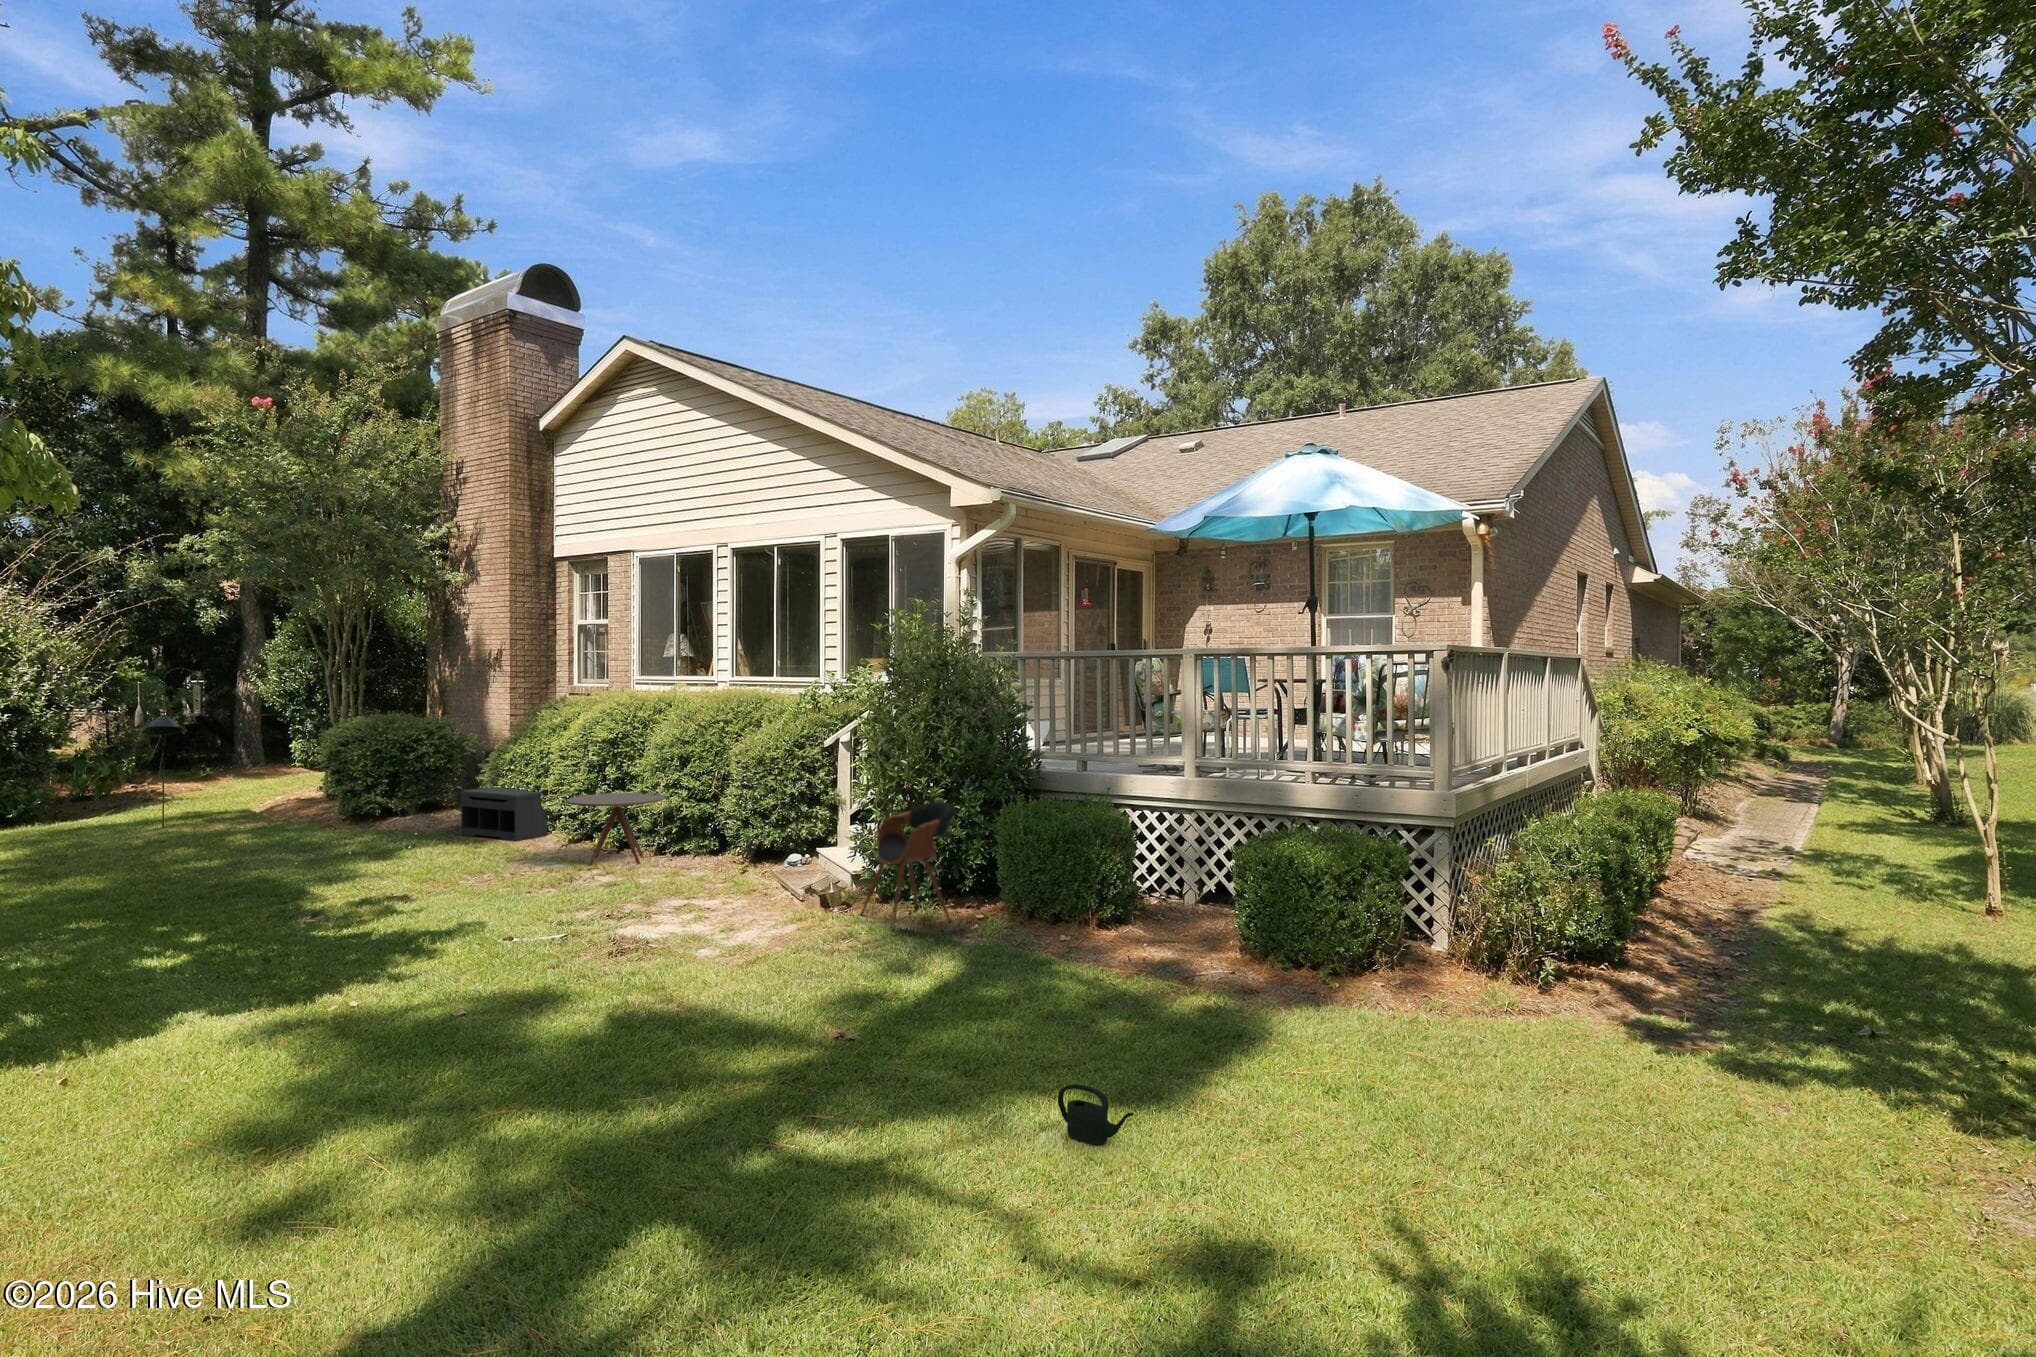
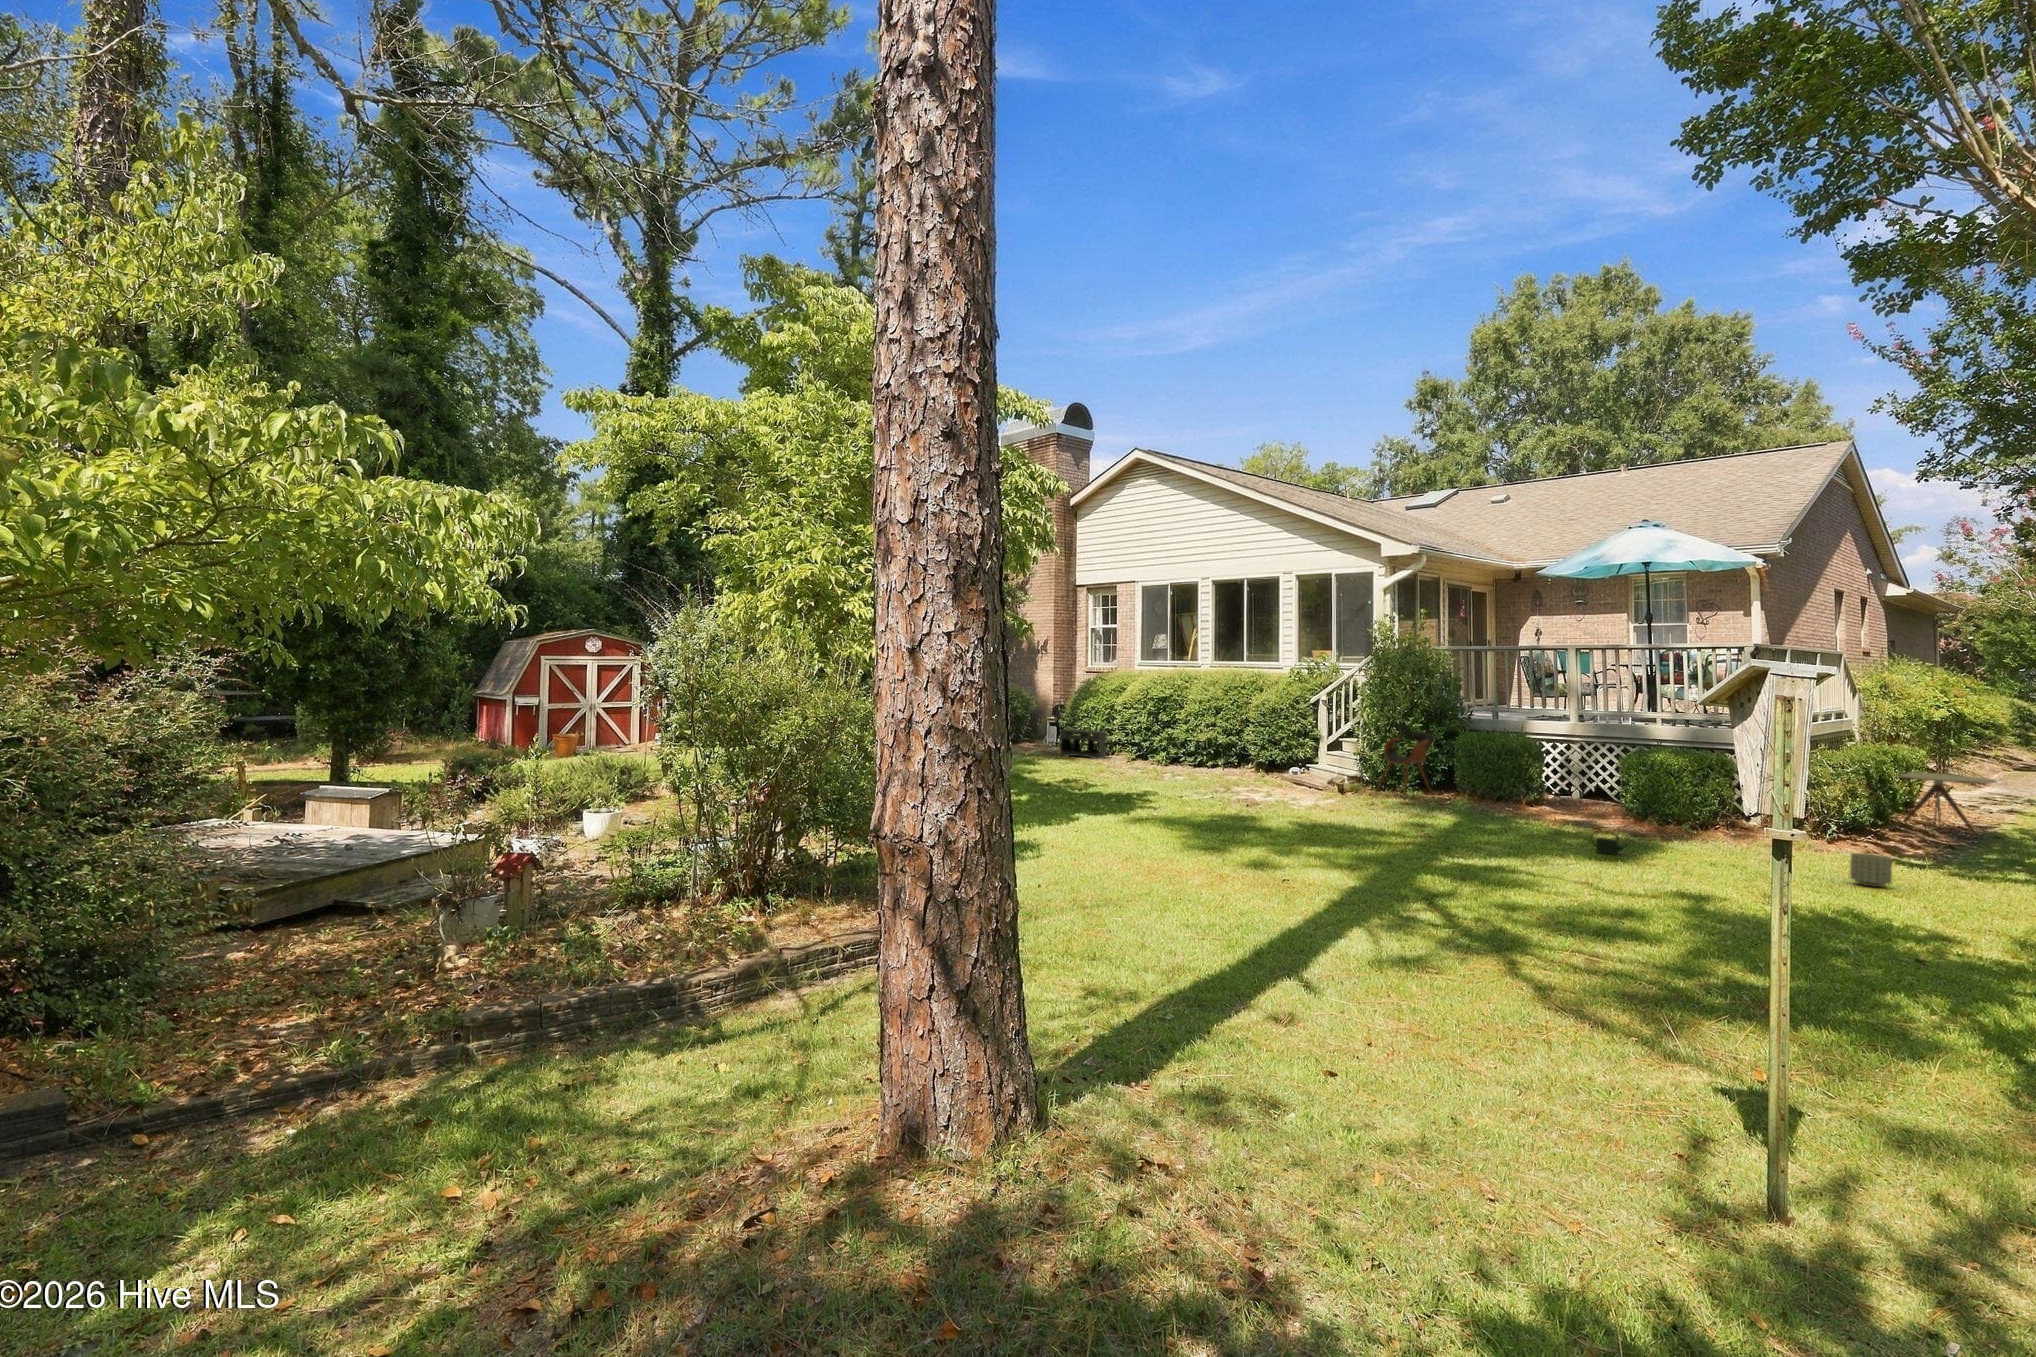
round table: present [567,793,665,866] -> present [1898,772,1997,836]
planter: none [1563,1169,1653,1271] -> present [1850,853,1892,887]

